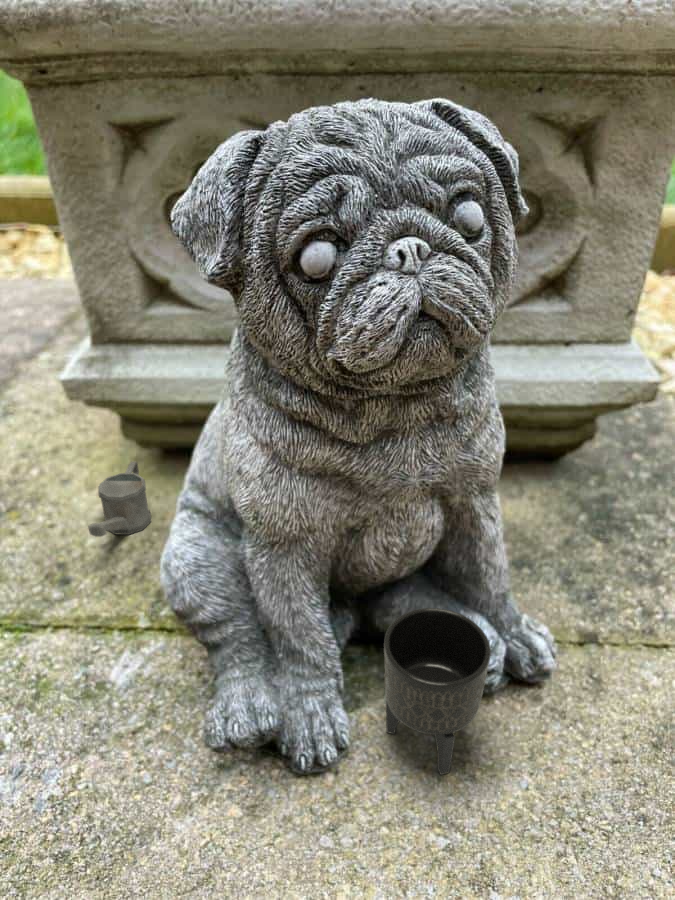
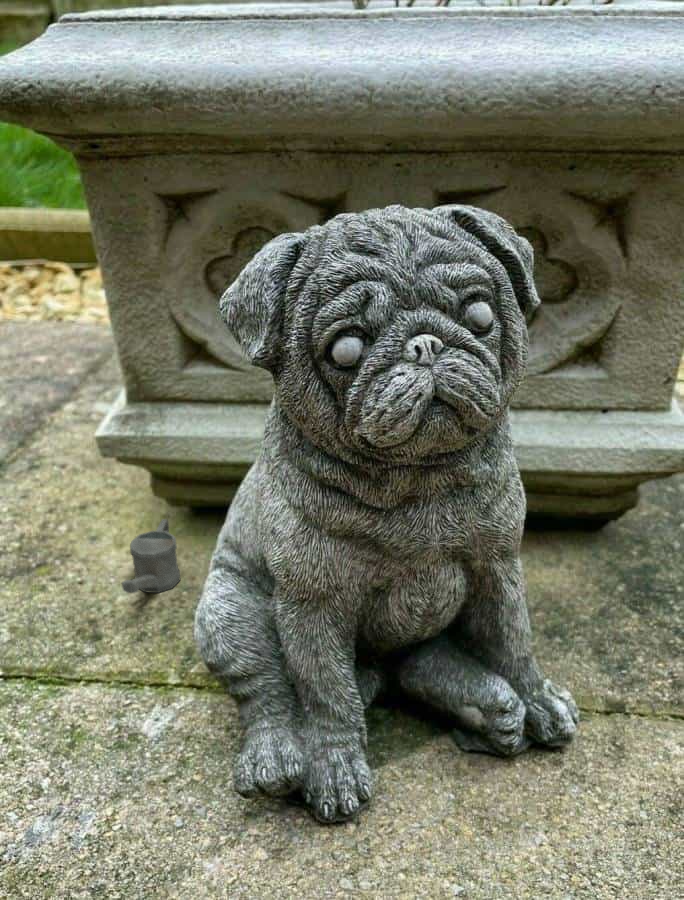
planter: present [384,608,491,775] -> none [405,667,505,830]

